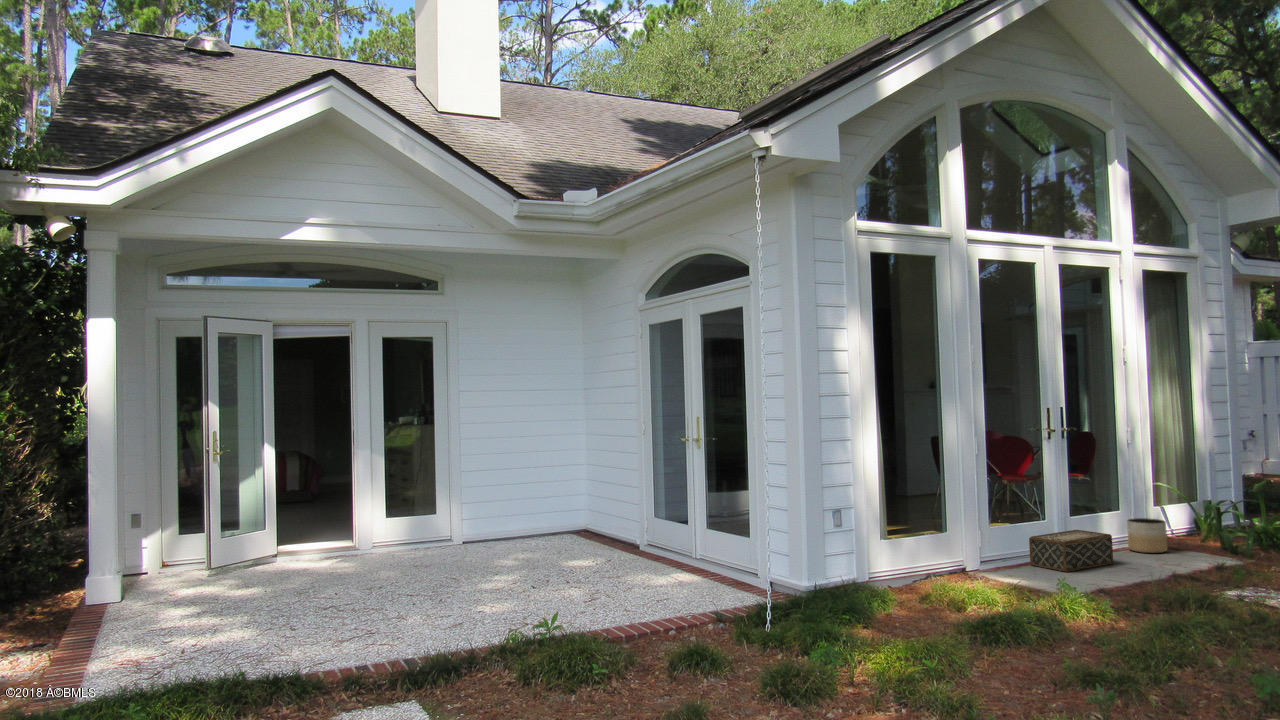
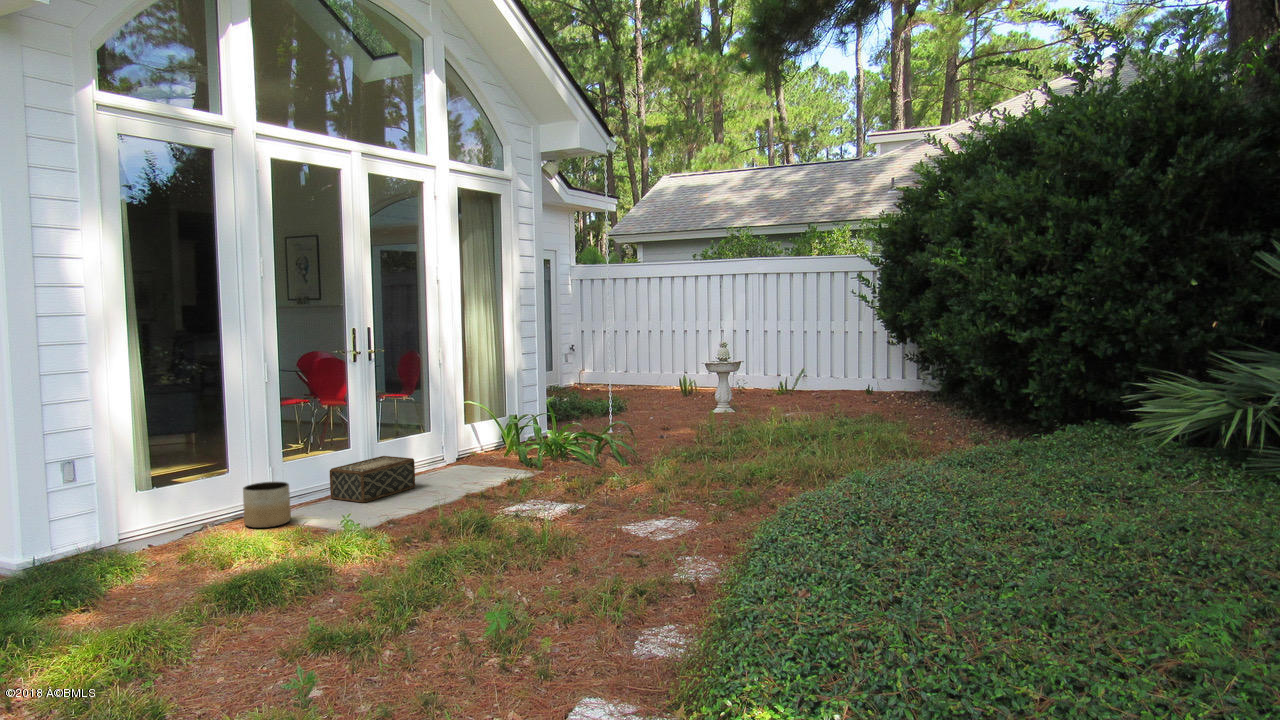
planter: present [1127,518,1168,553] -> present [243,482,291,528]

